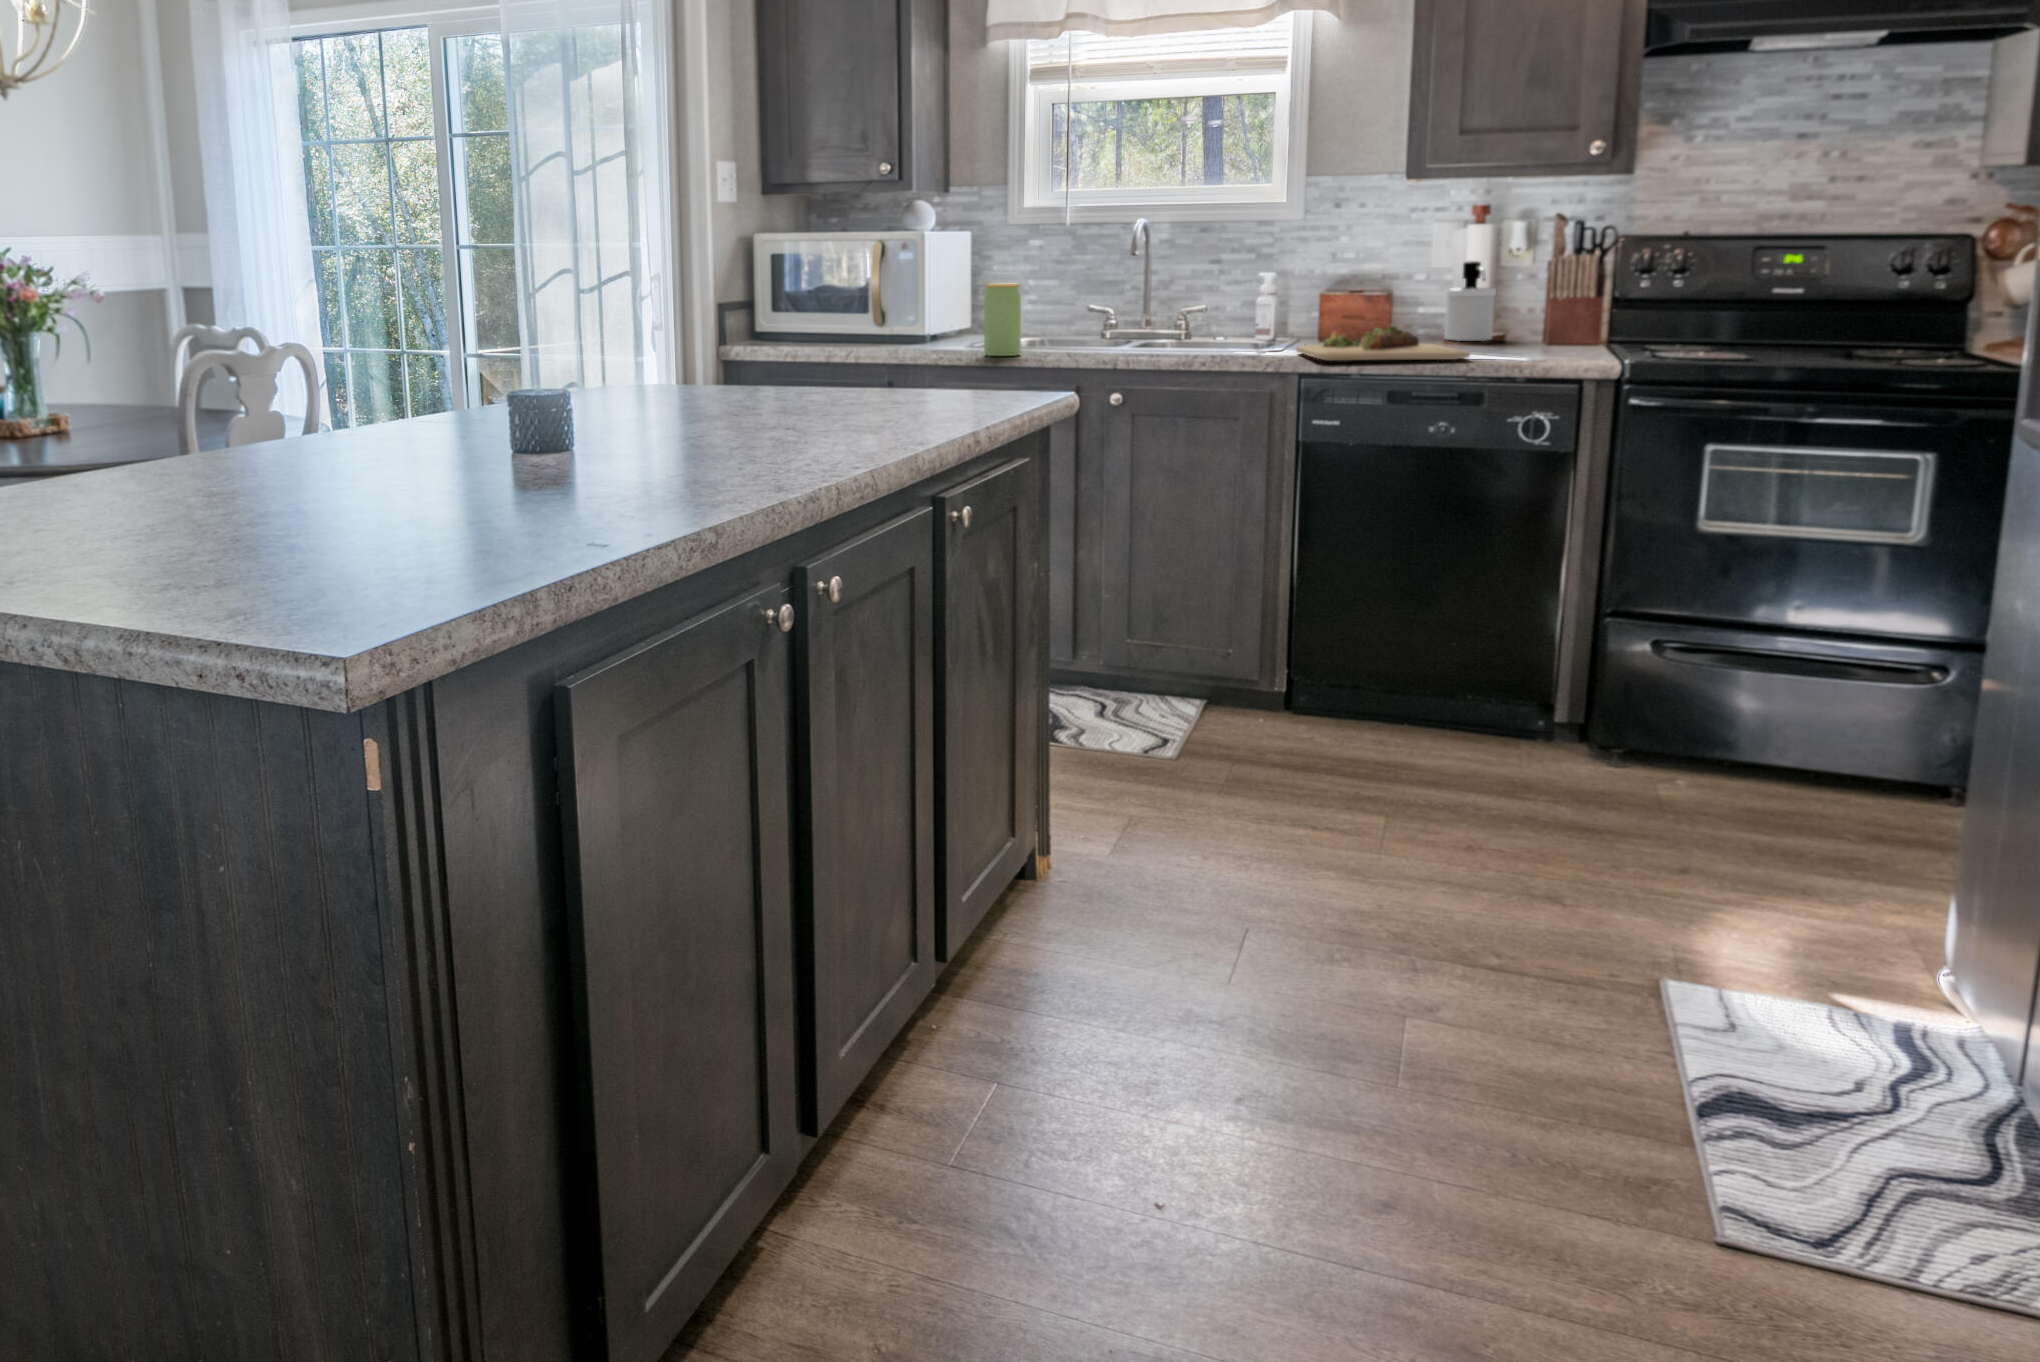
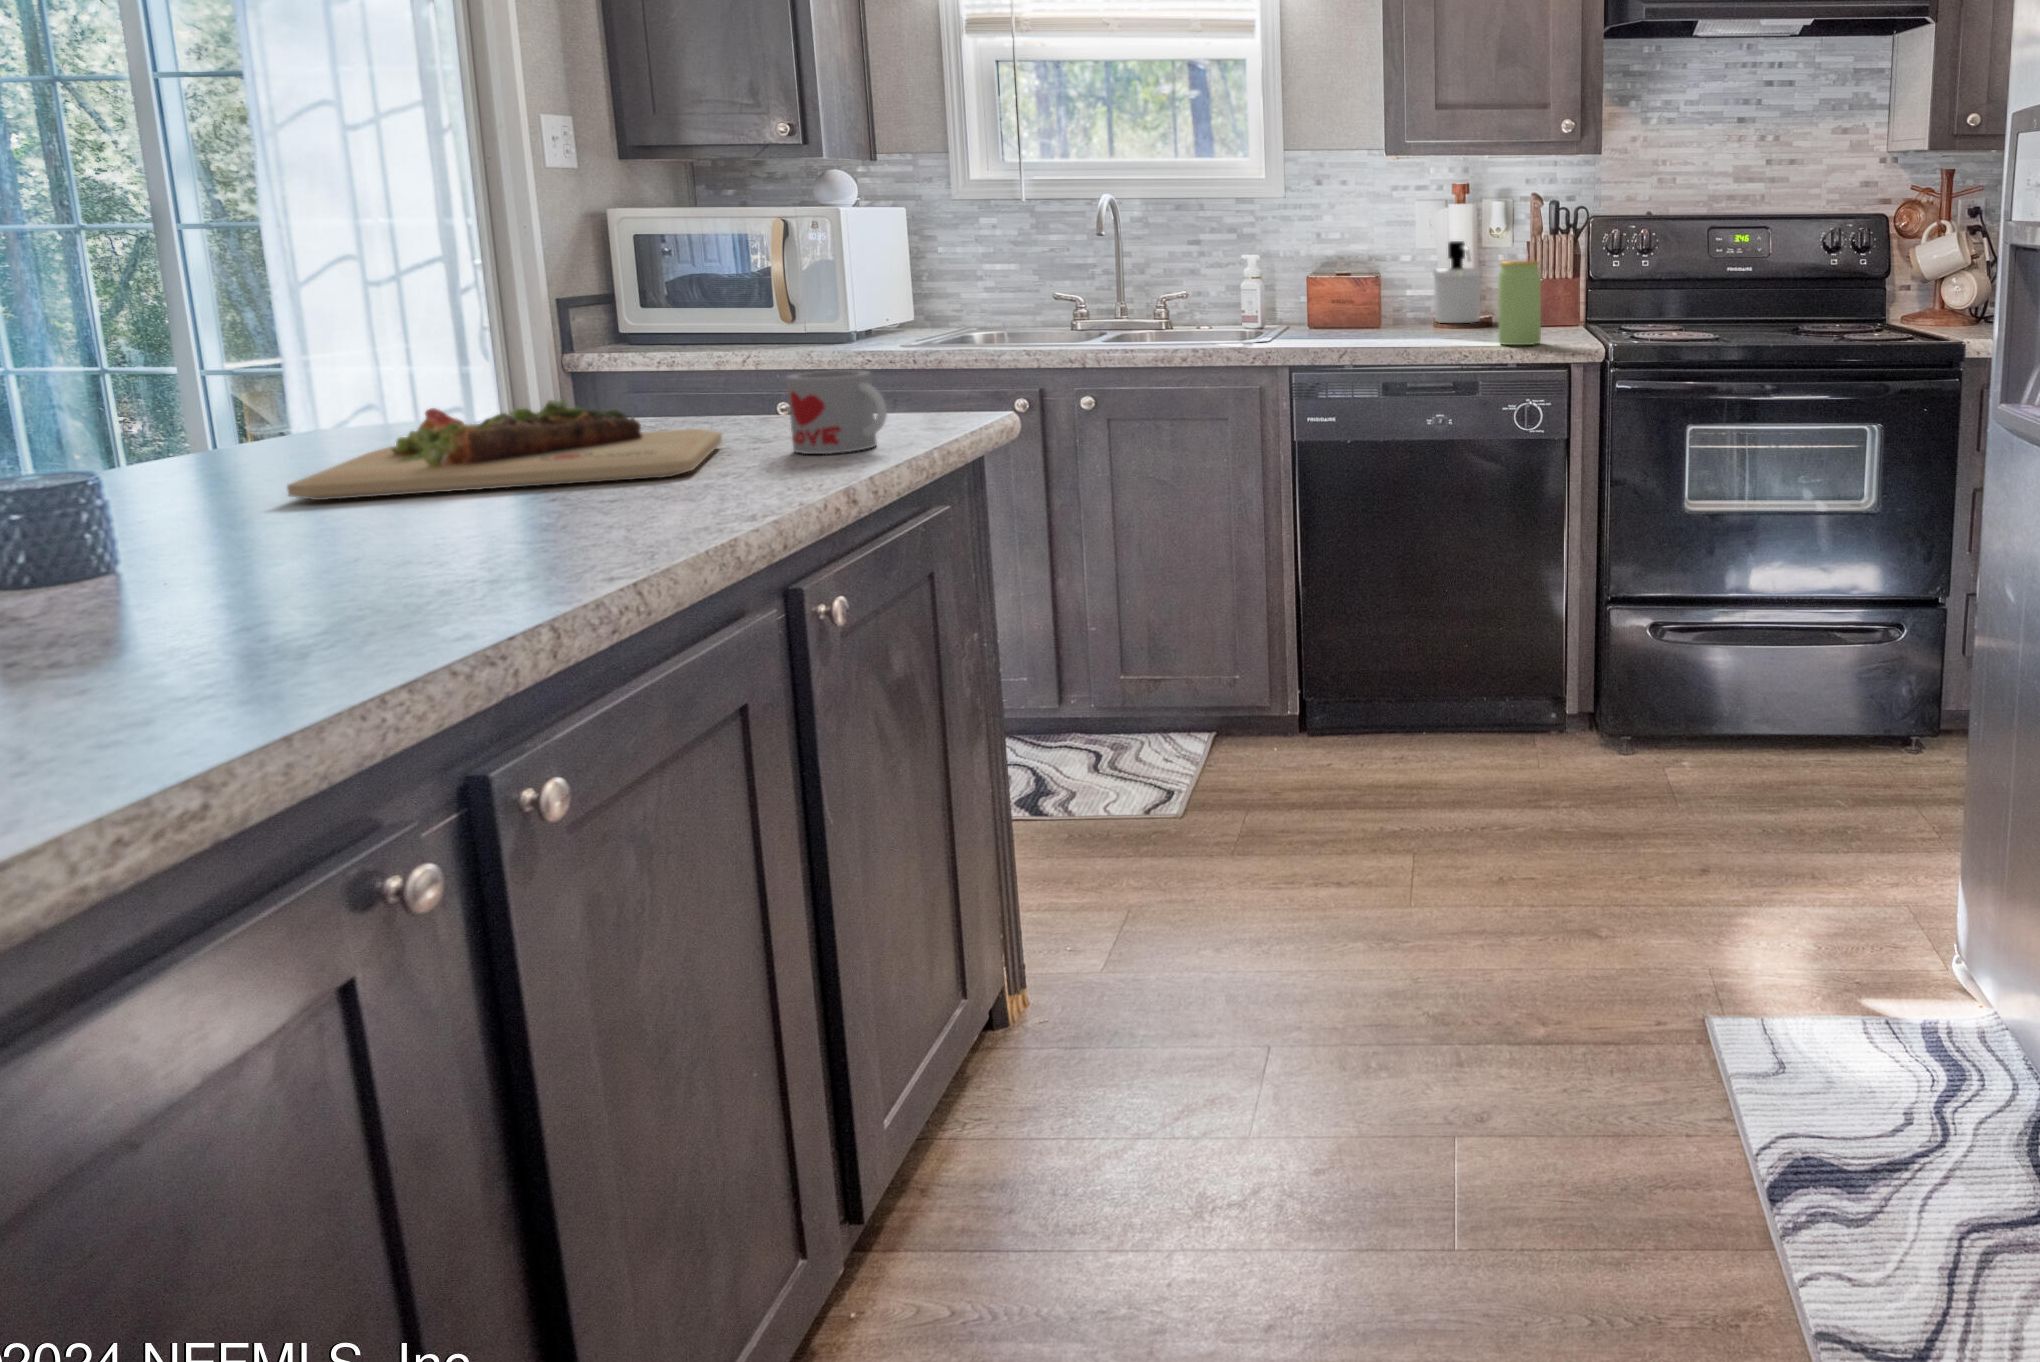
jar: present [984,284,1021,356] -> present [1498,261,1541,345]
cutting board: present [1296,325,1470,361] -> present [287,400,722,500]
mug: none [935,354,1001,413] -> present [786,370,887,454]

